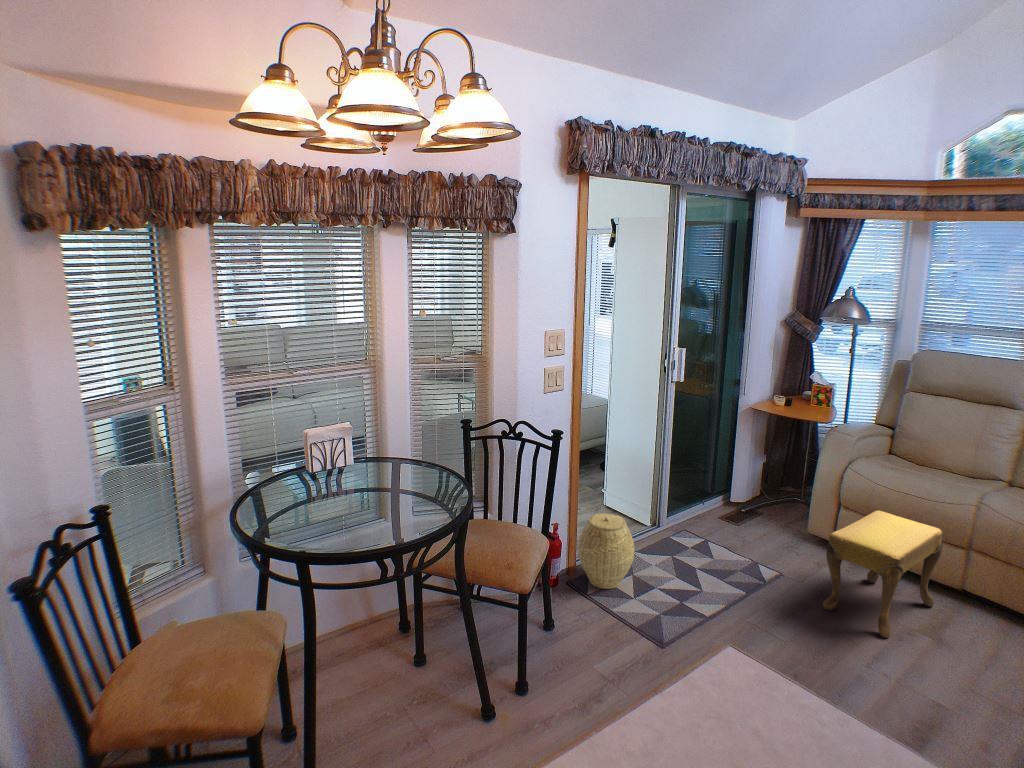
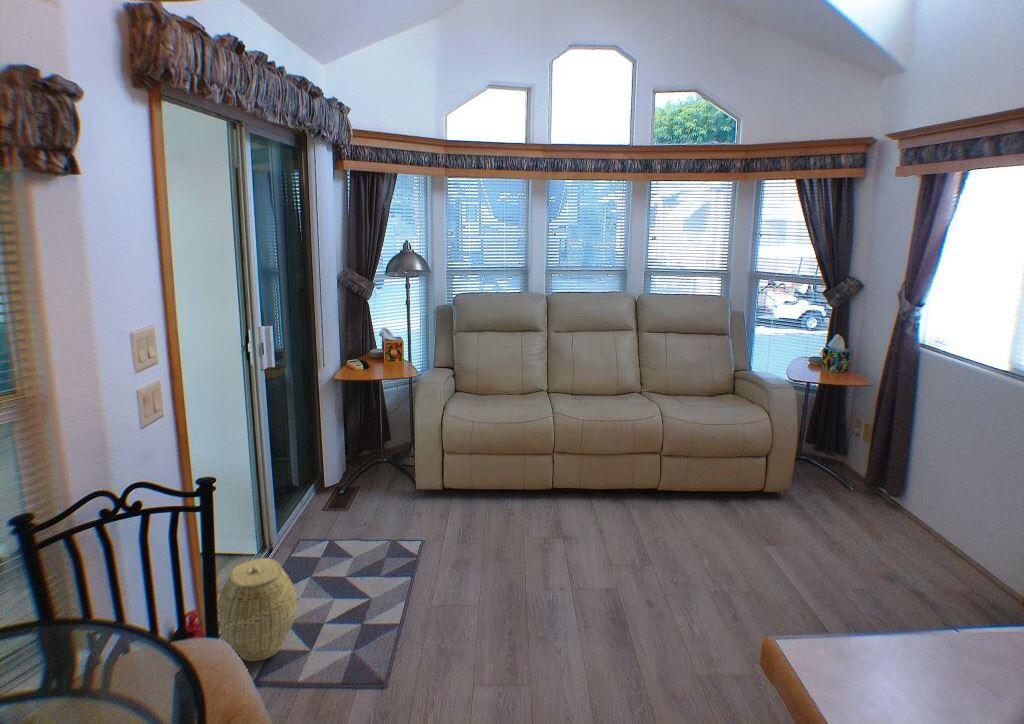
footstool: present [823,511,943,638] -> none [473,454,538,566]

